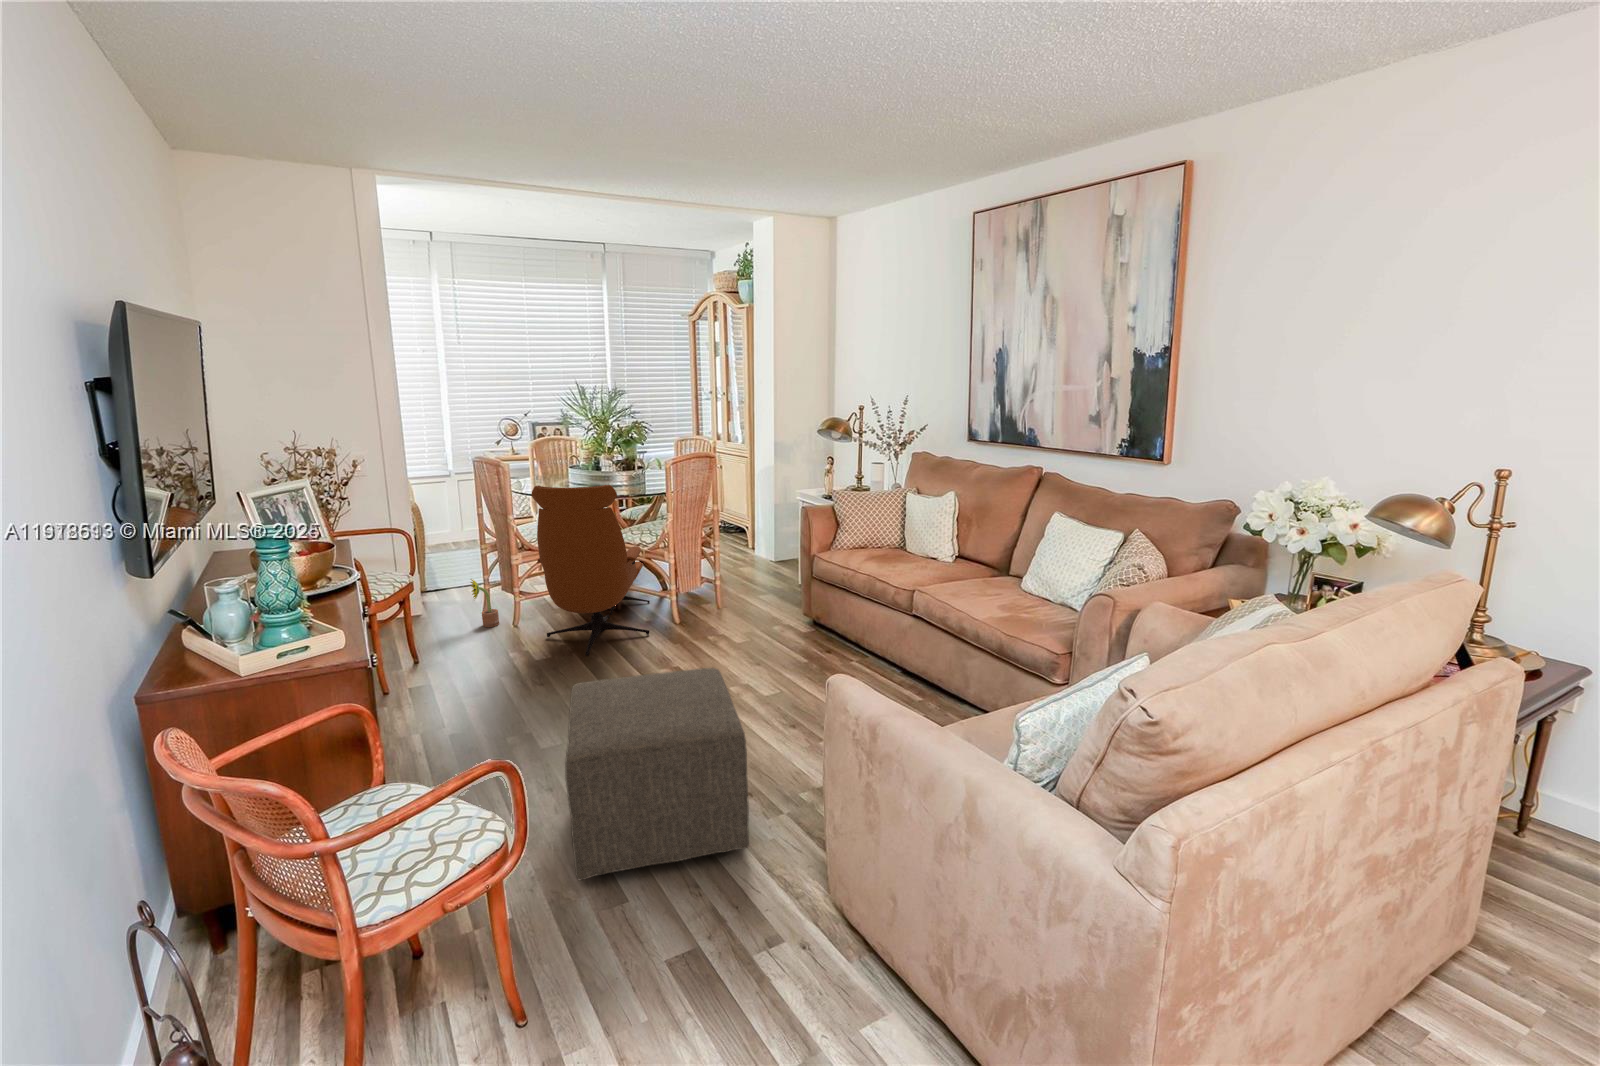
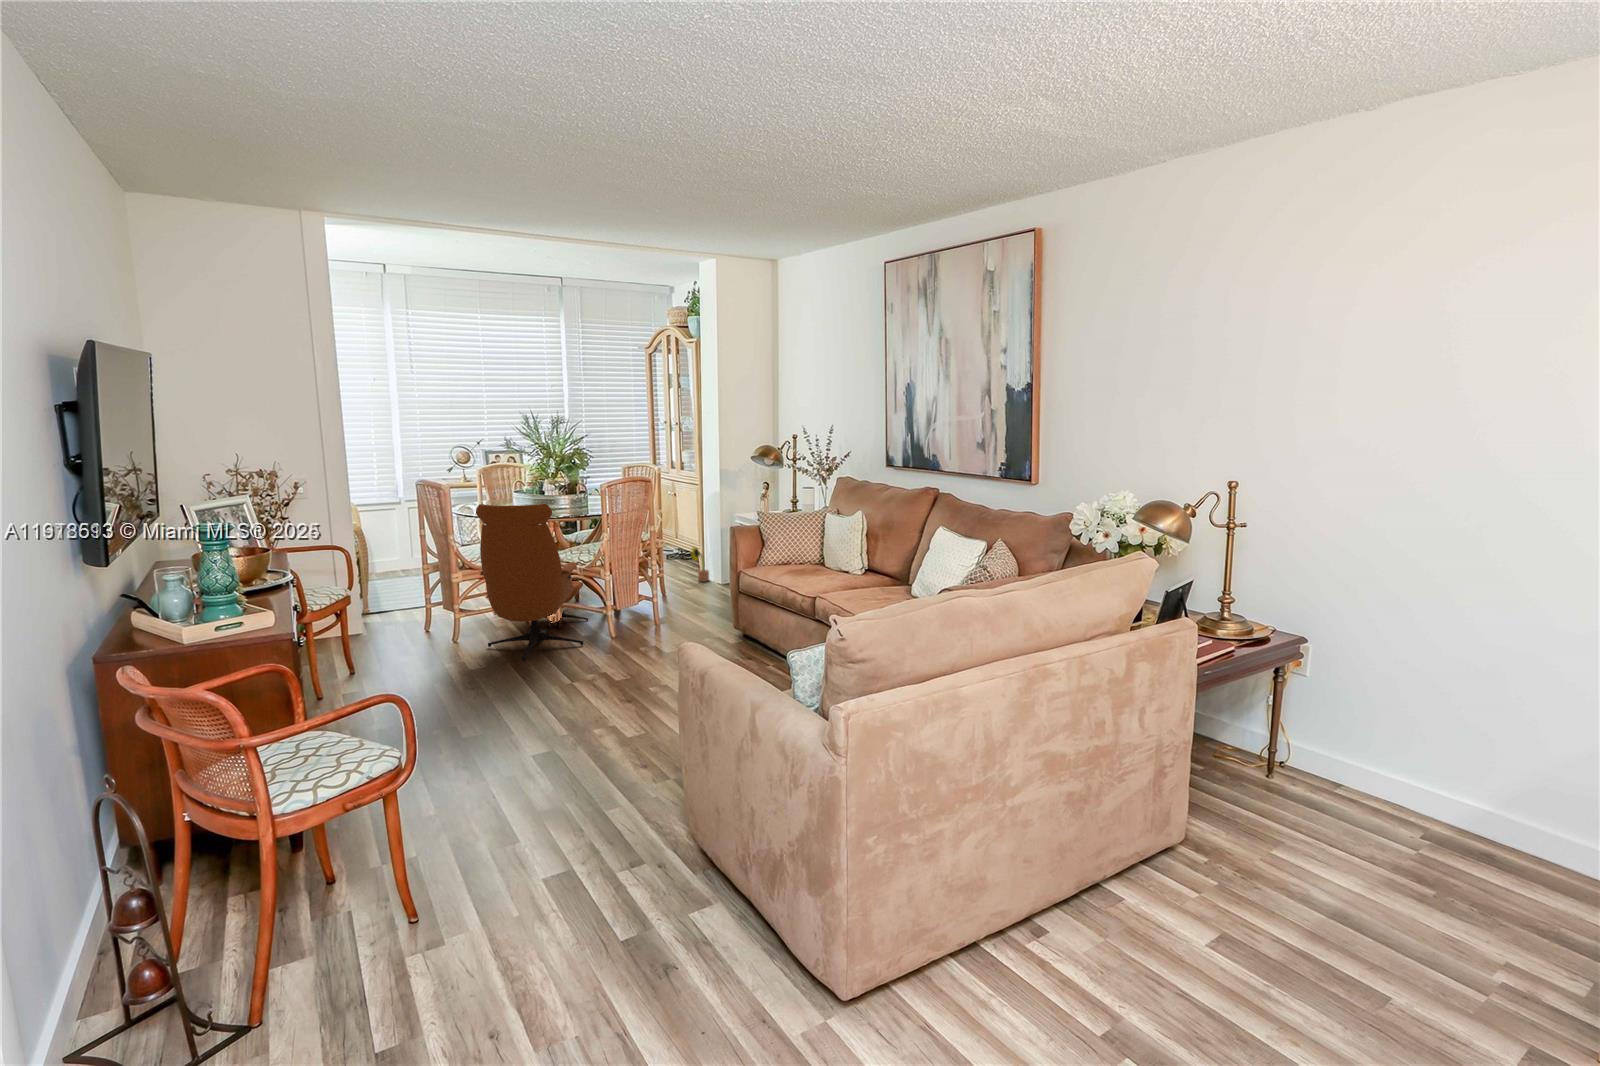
decorative plant: present [471,579,499,627] -> present [691,547,709,582]
ottoman: present [565,668,749,880] -> none [489,648,637,801]

